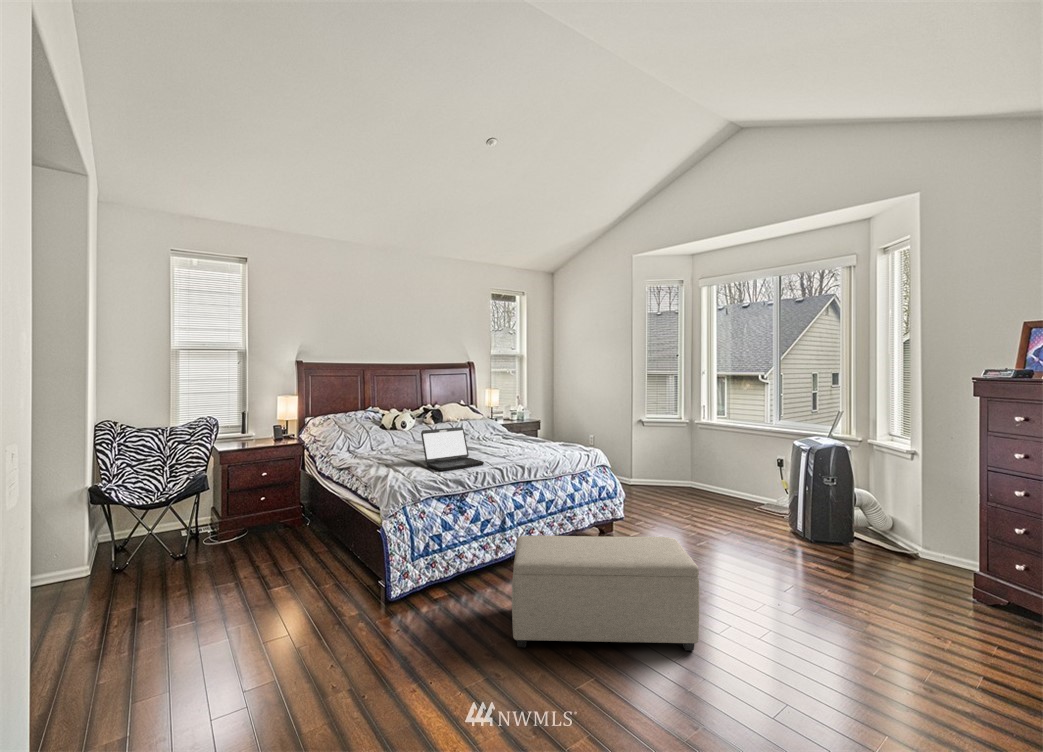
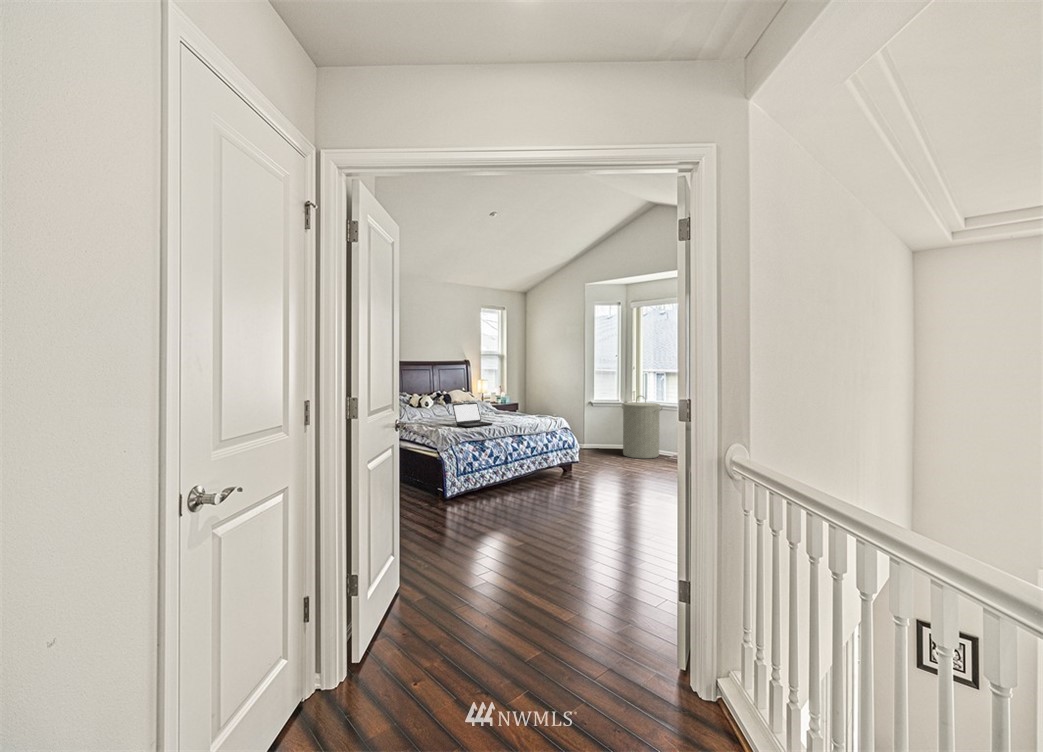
laundry hamper: none [686,413,750,507] -> present [622,396,662,459]
ottoman: present [512,535,699,651] -> none [519,458,619,513]

